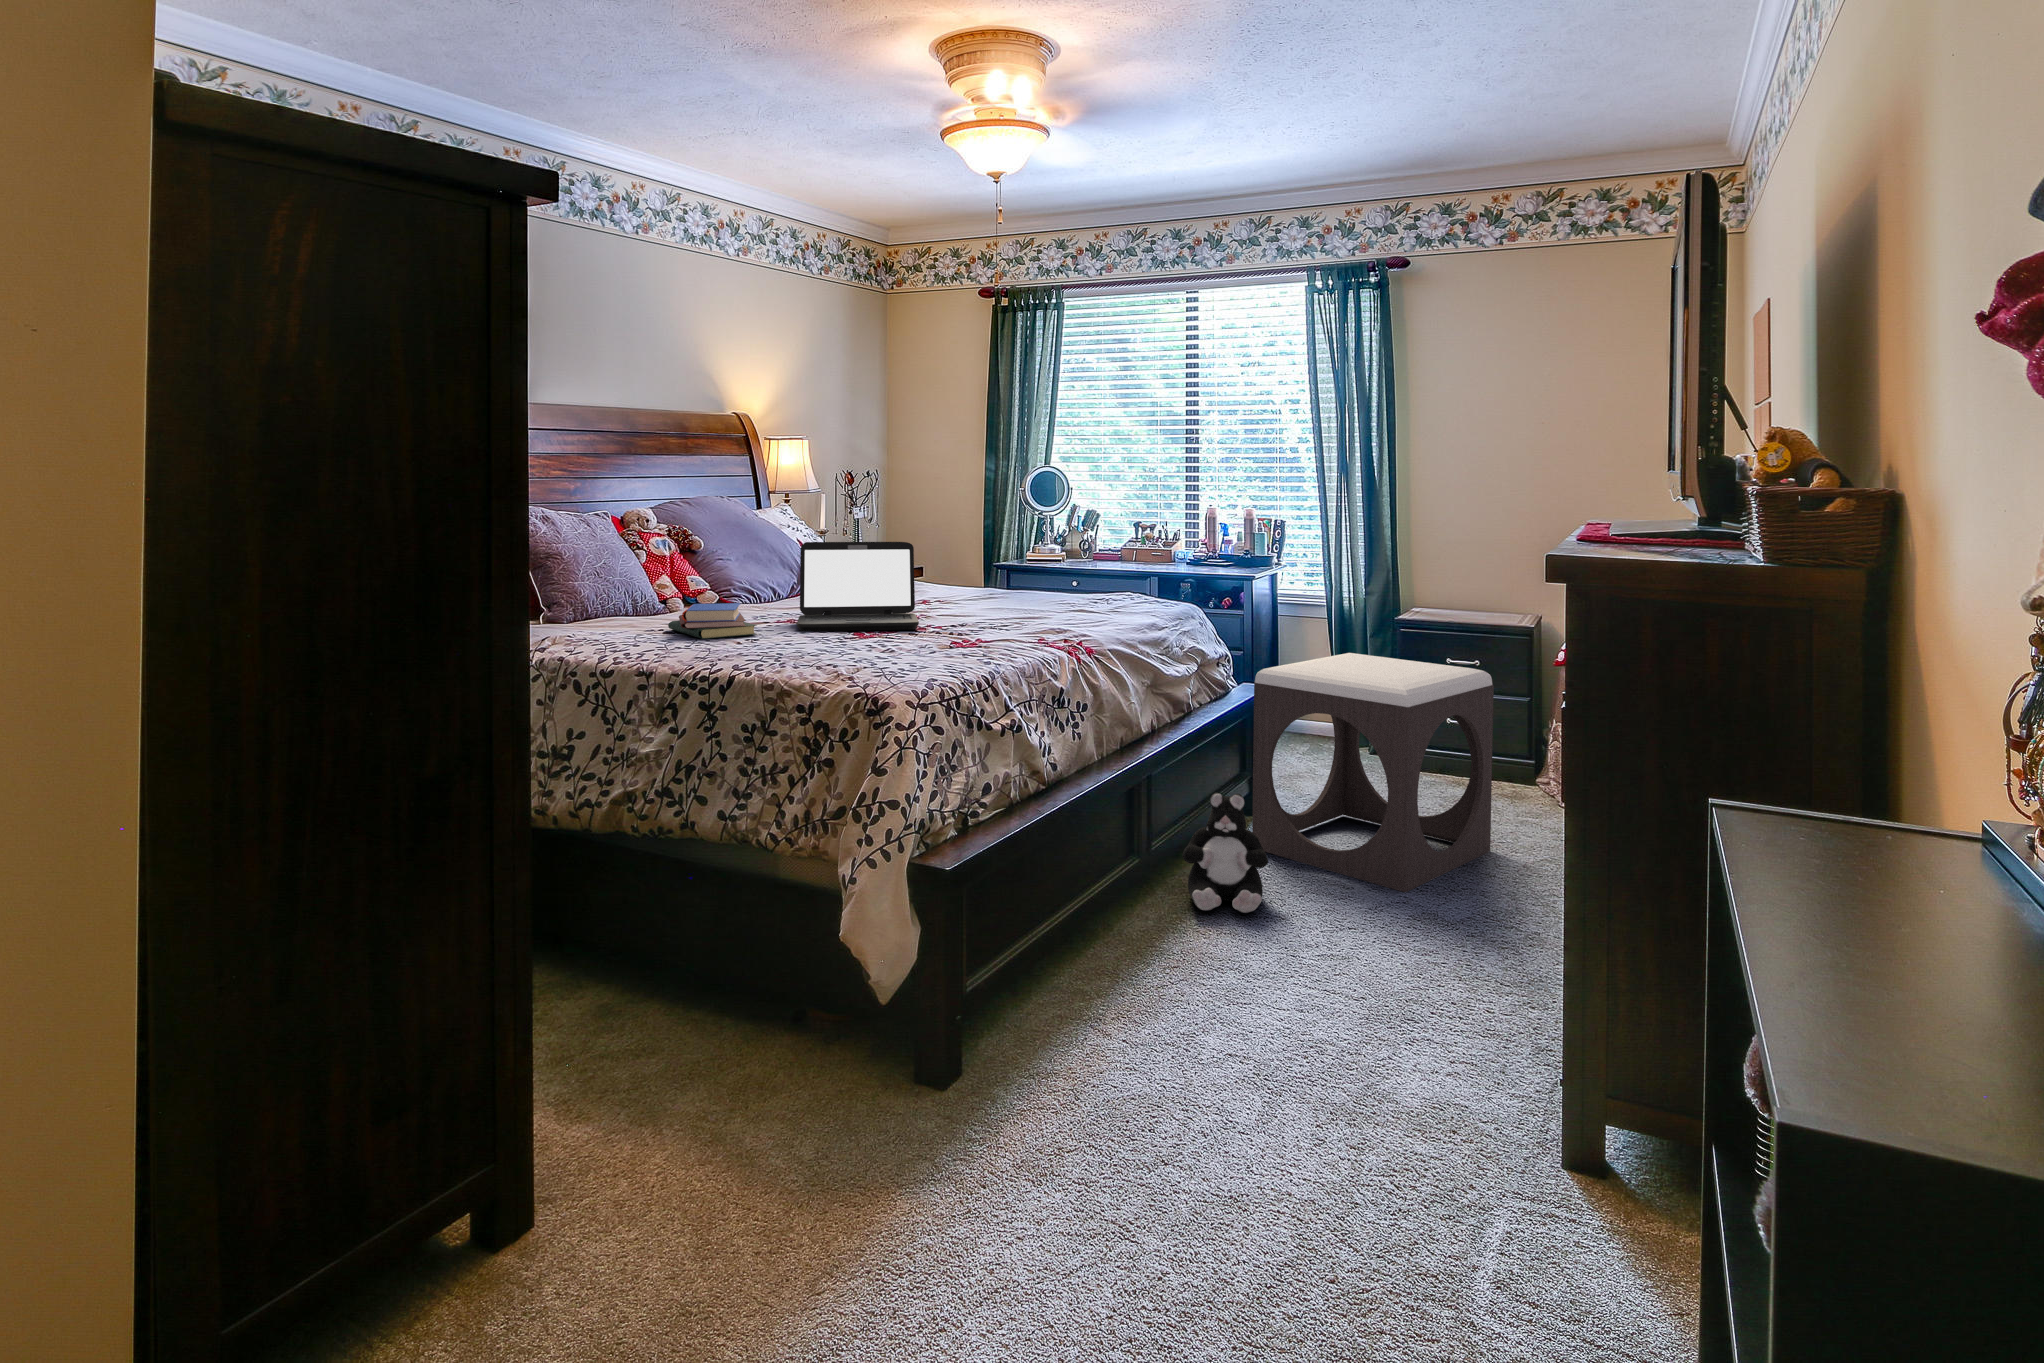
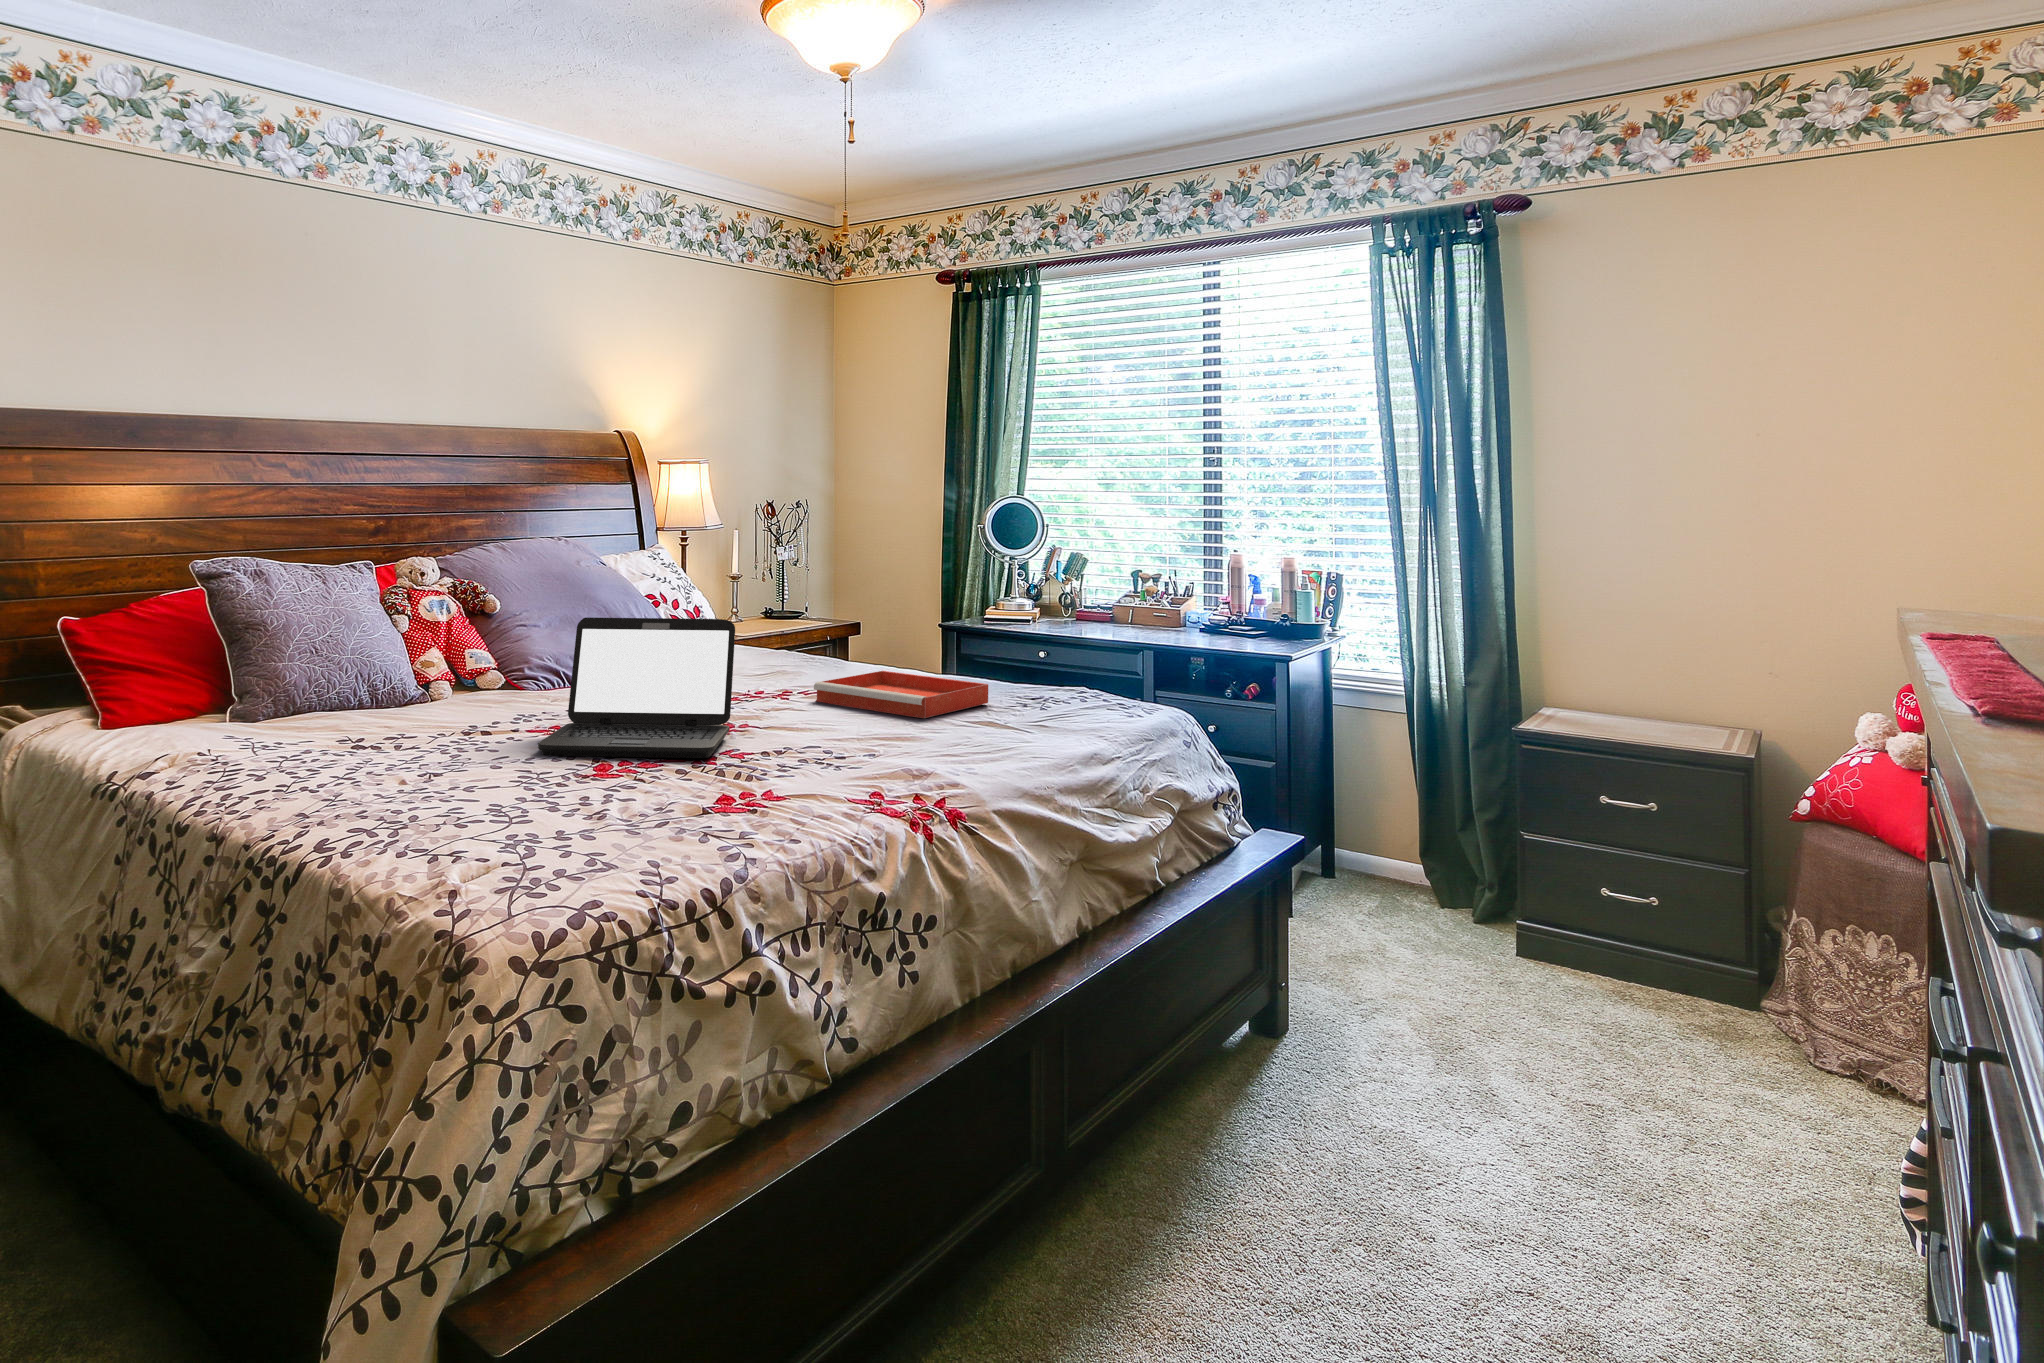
tray: none [946,586,1067,612] -> present [814,671,988,718]
book: present [668,603,757,639] -> none [351,709,469,770]
footstool: present [1252,653,1494,893] -> none [1253,800,1684,1261]
plush toy: present [1183,793,1268,913] -> none [1114,1053,1260,1286]

